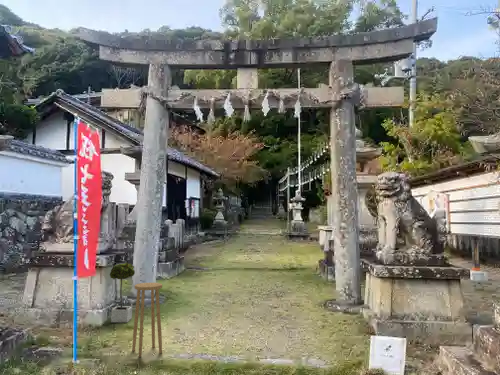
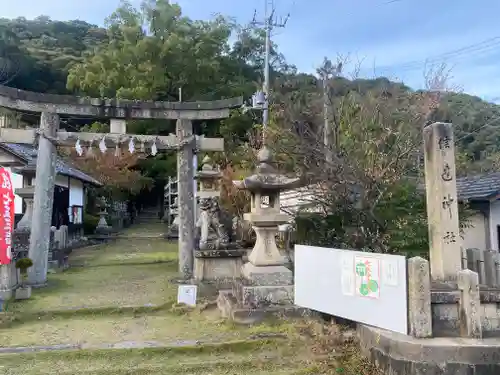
stool: present [132,283,162,357] -> none [35,267,56,312]

